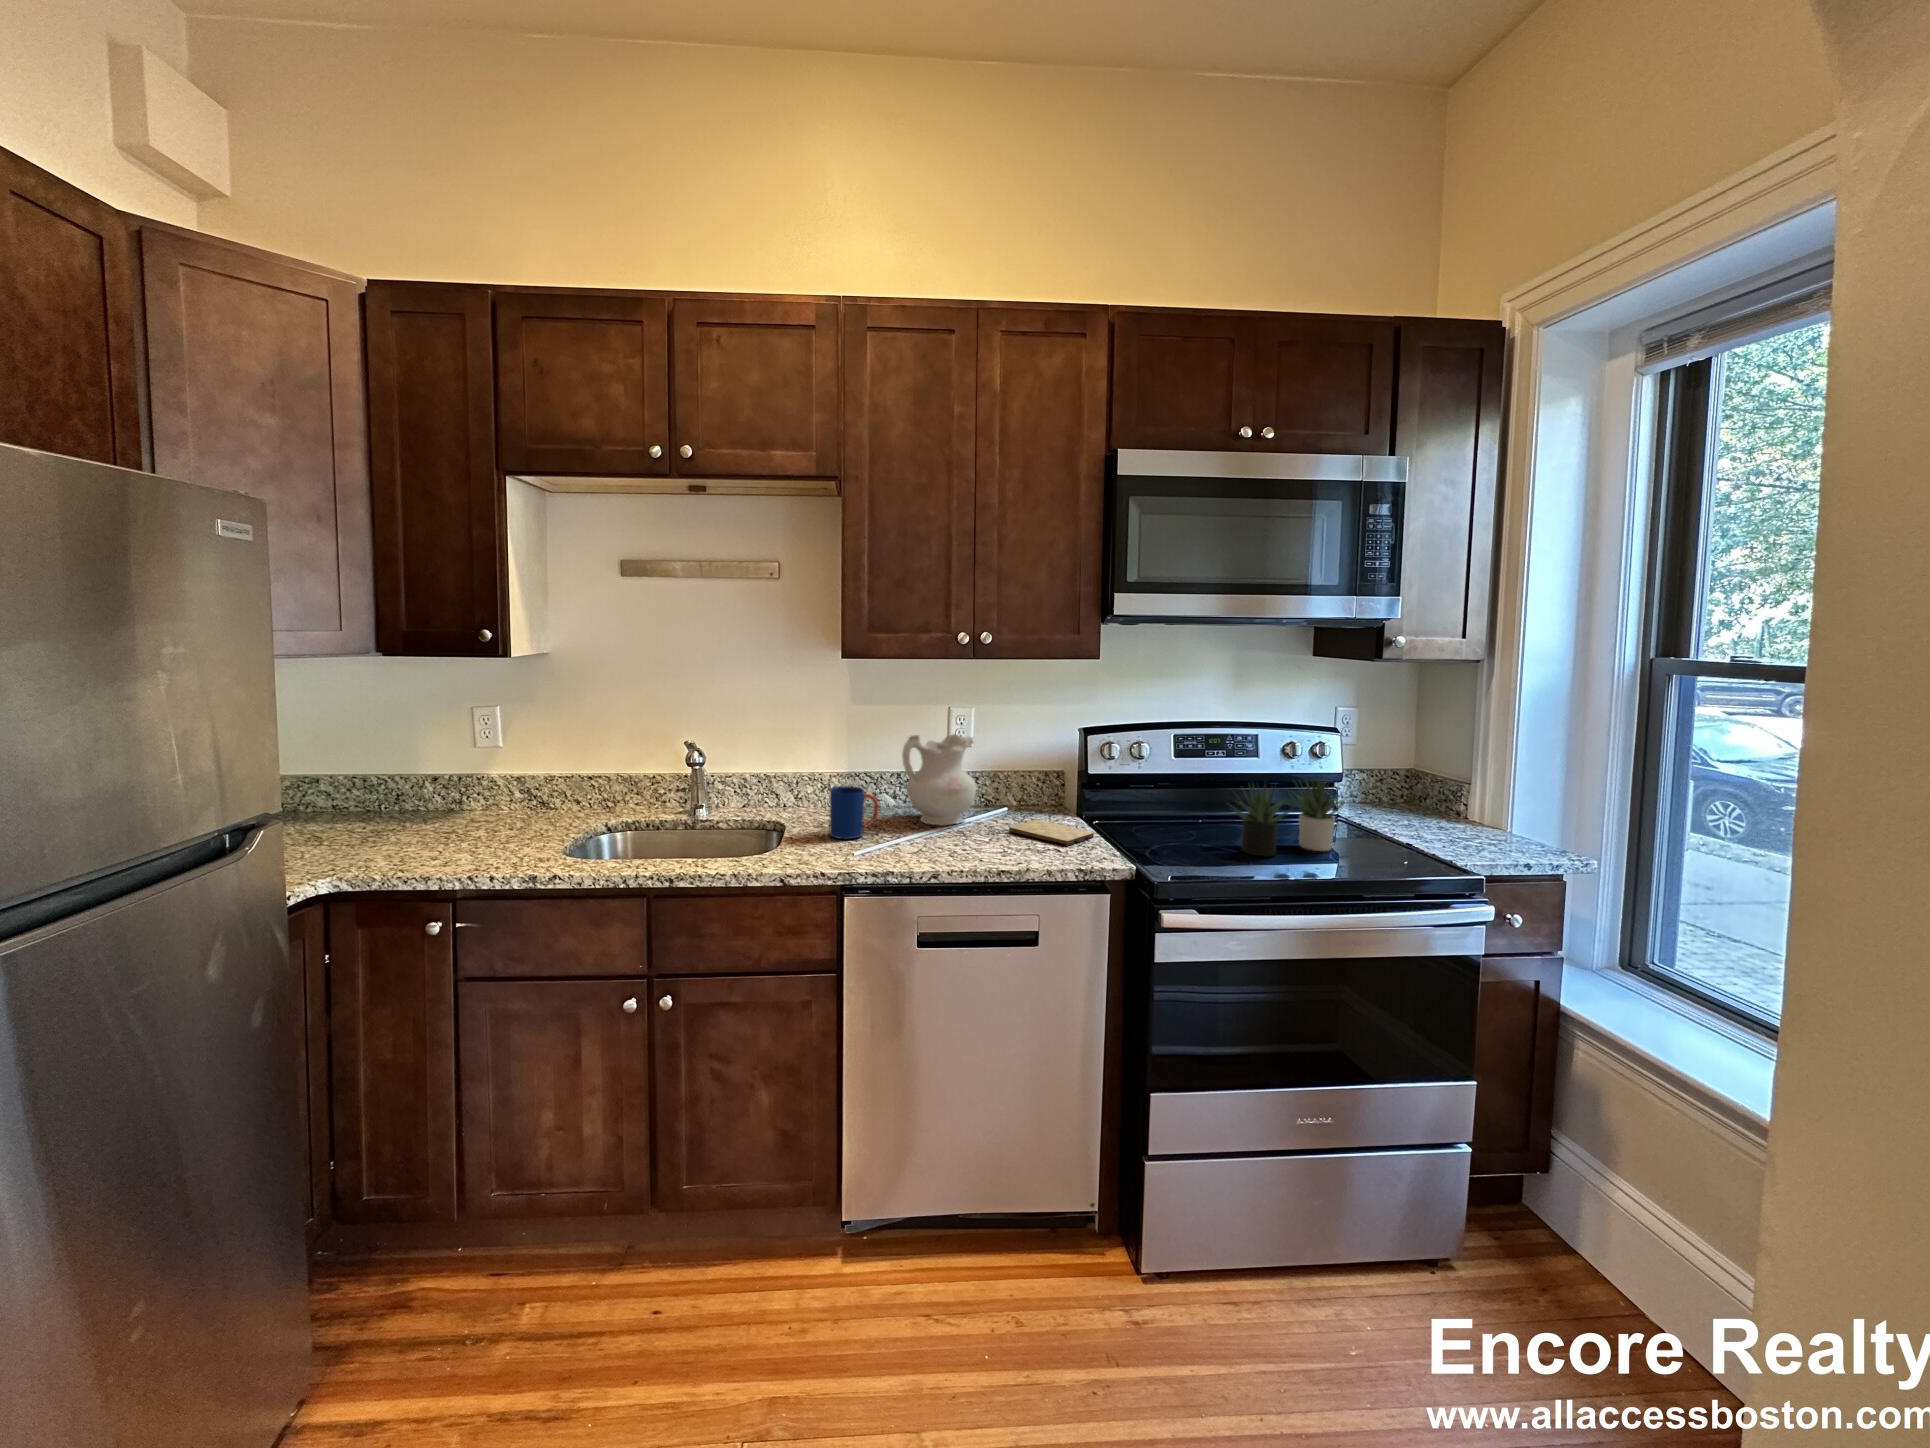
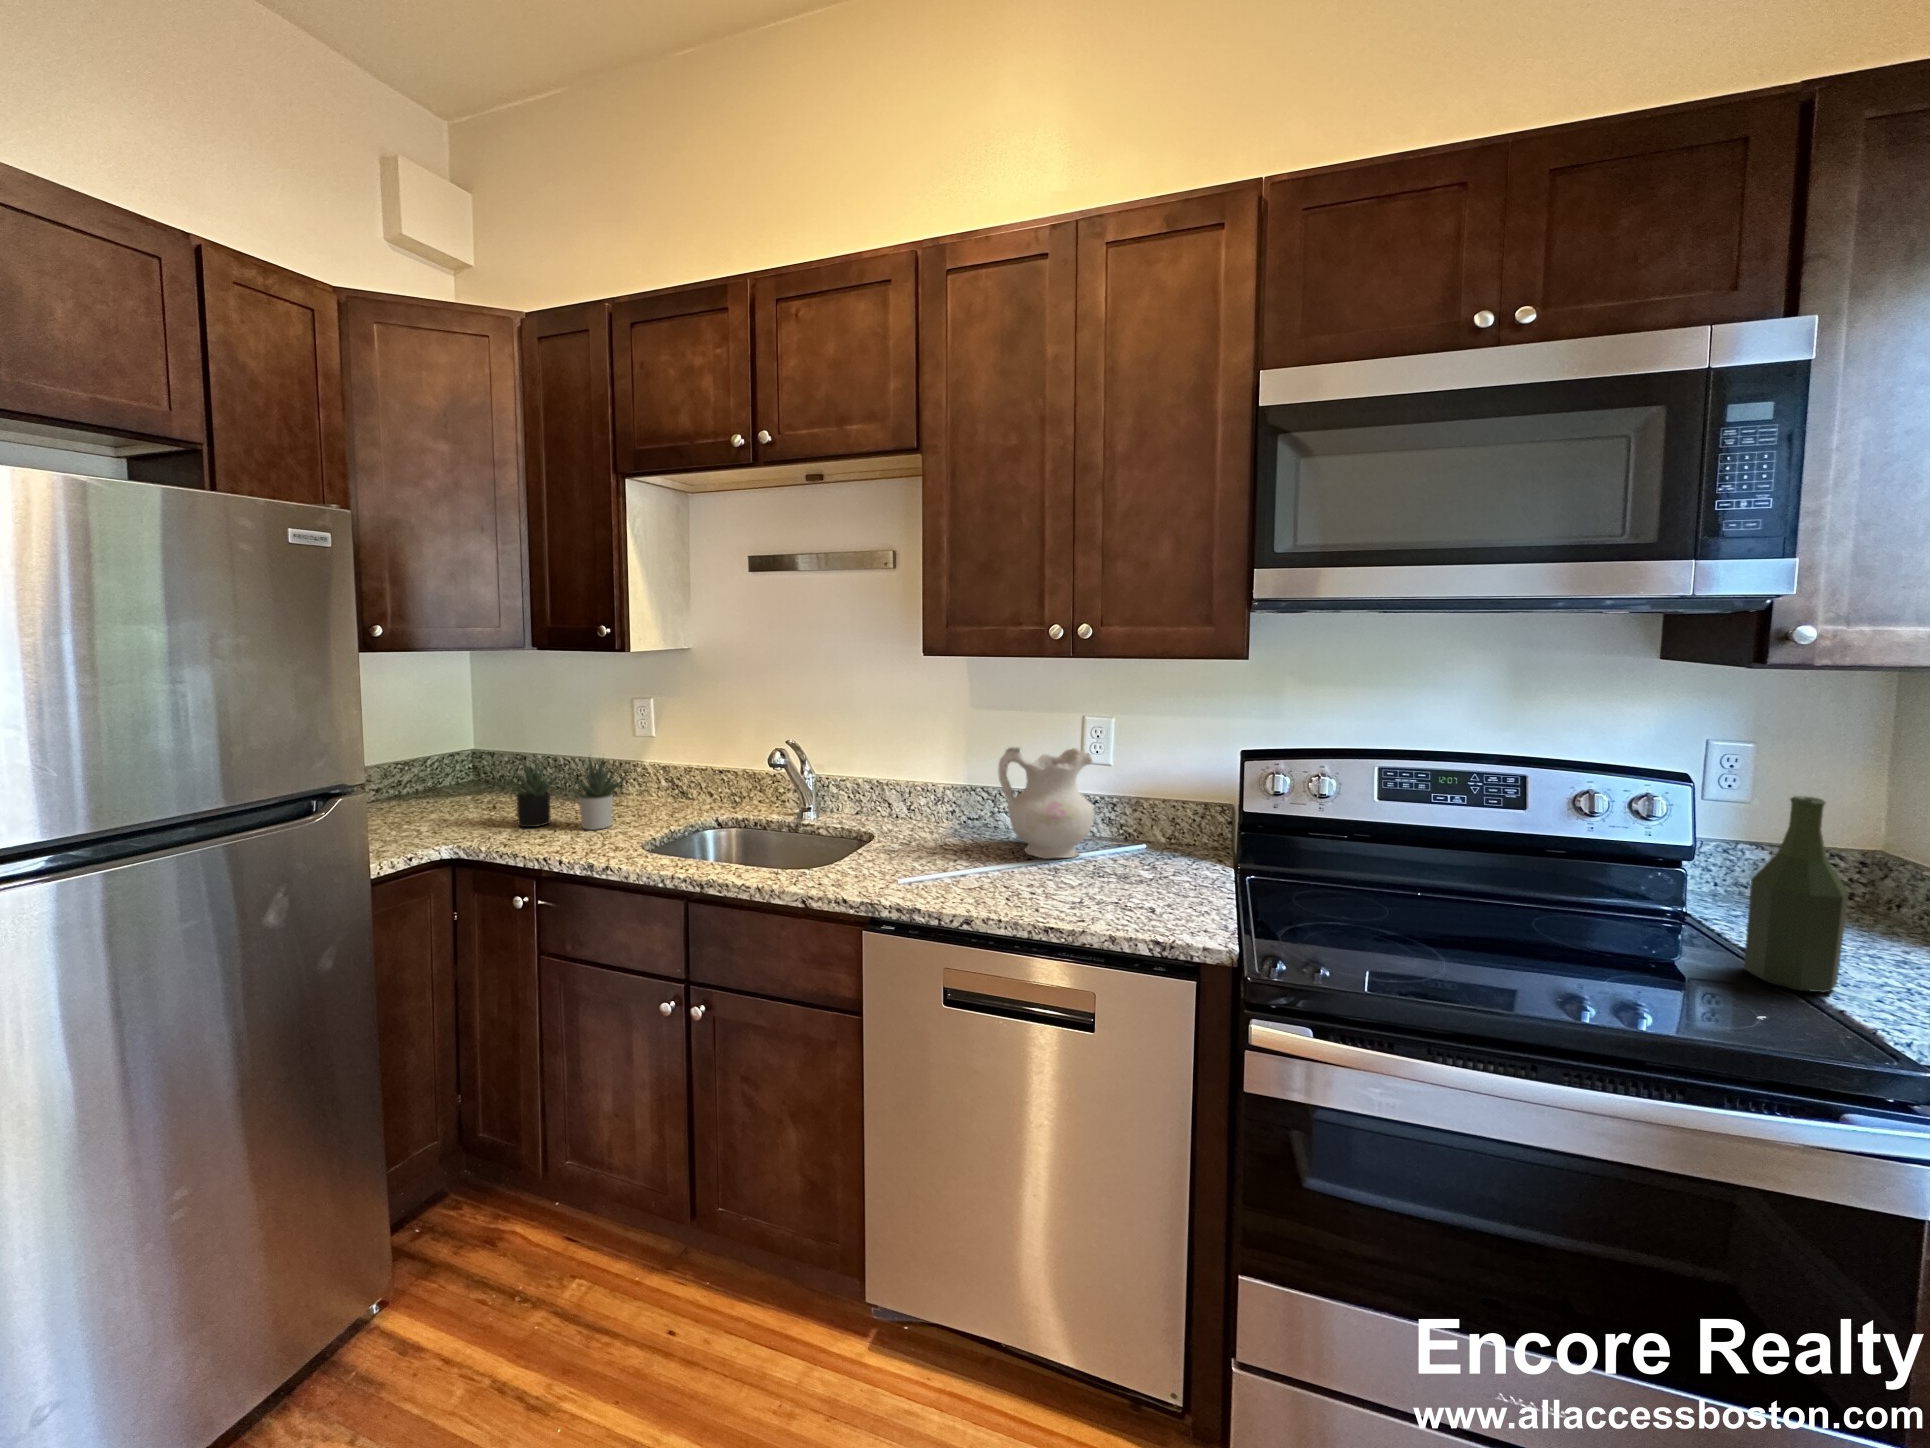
bottle: none [1385,736,1432,849] -> present [1744,796,1848,993]
succulent plant: present [1234,779,1346,856] -> present [507,758,623,830]
mug: present [830,786,879,839] -> none [902,801,956,863]
cutting board: present [1009,820,1094,846] -> none [1118,864,1228,905]

